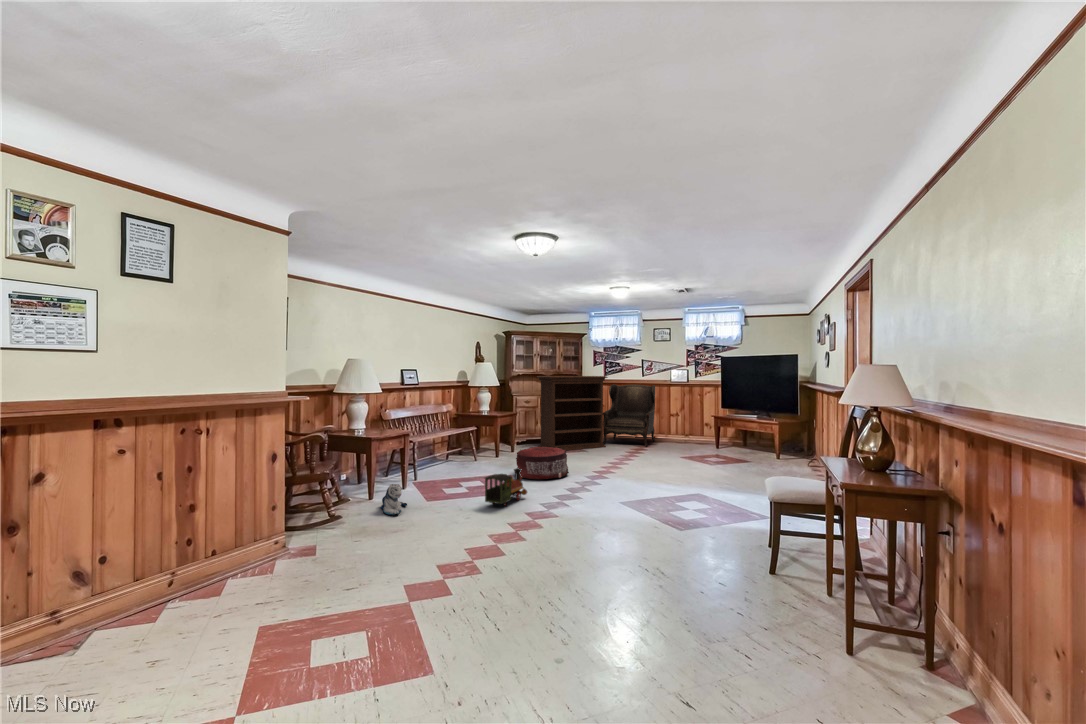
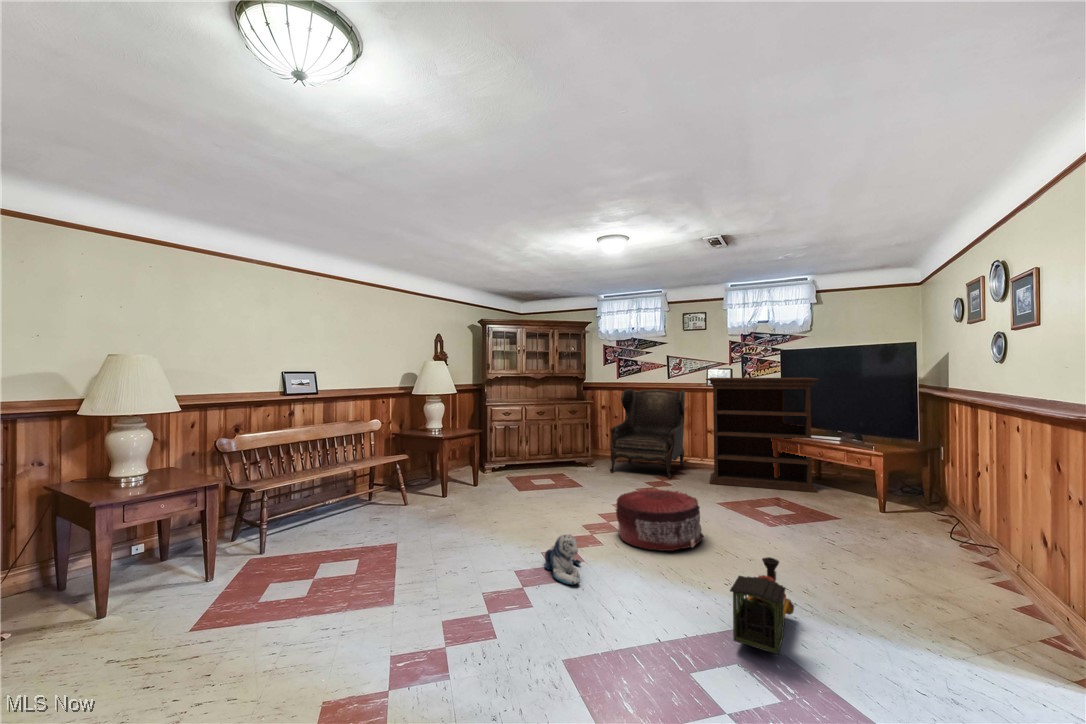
bookshelf: present [537,376,607,450] -> present [706,378,819,492]
pouf: present [516,447,569,479] -> present [616,489,703,551]
toy train: present [485,468,527,506] -> present [730,557,794,654]
plush toy: present [380,484,407,515] -> present [545,535,580,585]

